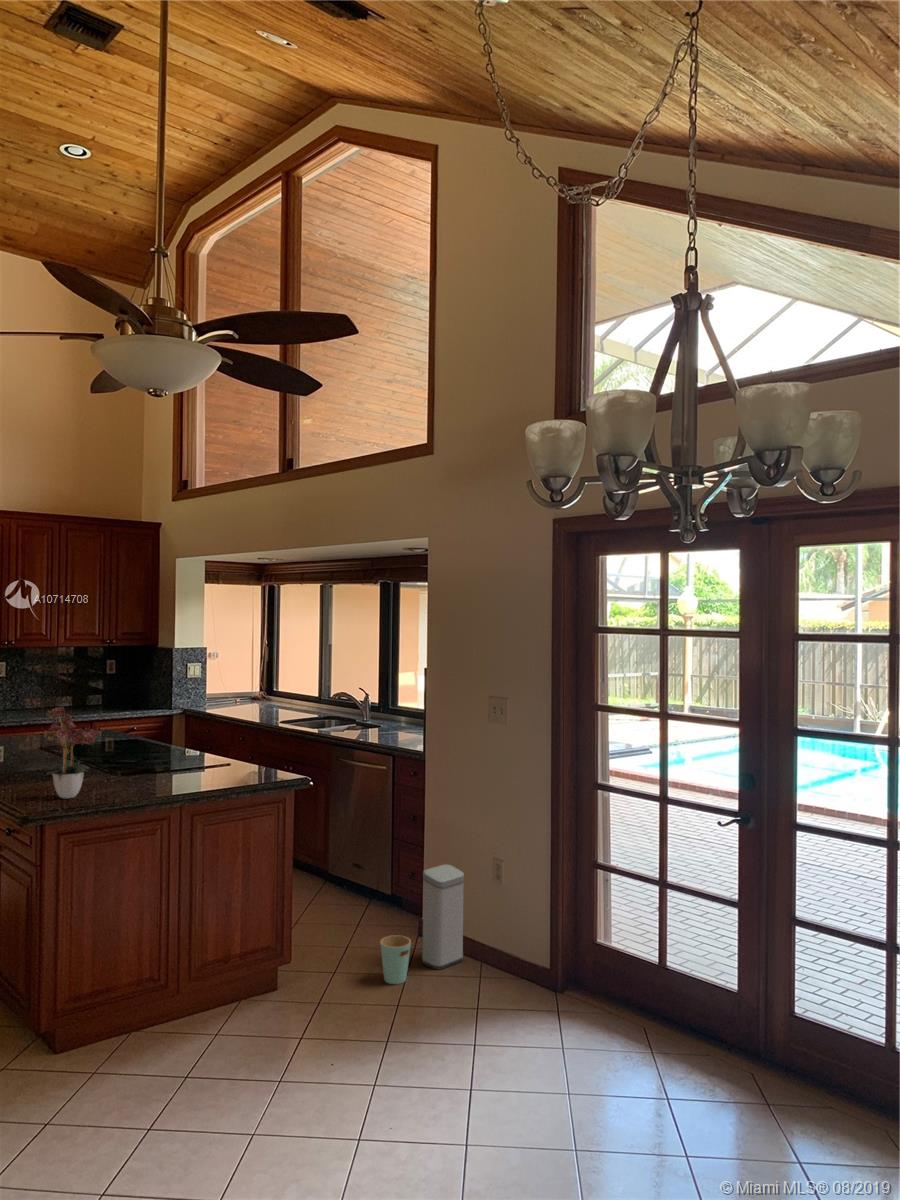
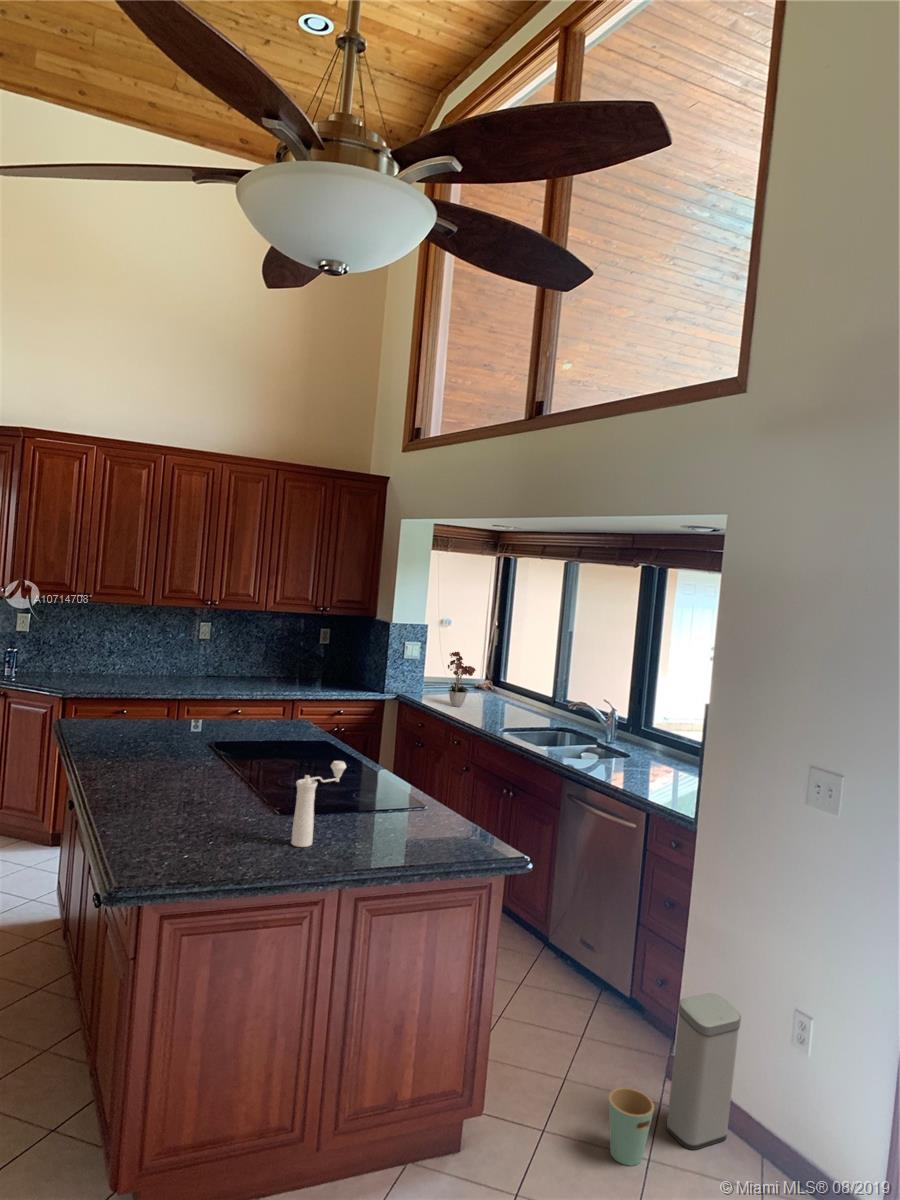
flower arrangement: present [44,708,99,798] -> present [448,652,476,707]
pepper mill: none [136,727,173,789] -> present [291,761,346,847]

